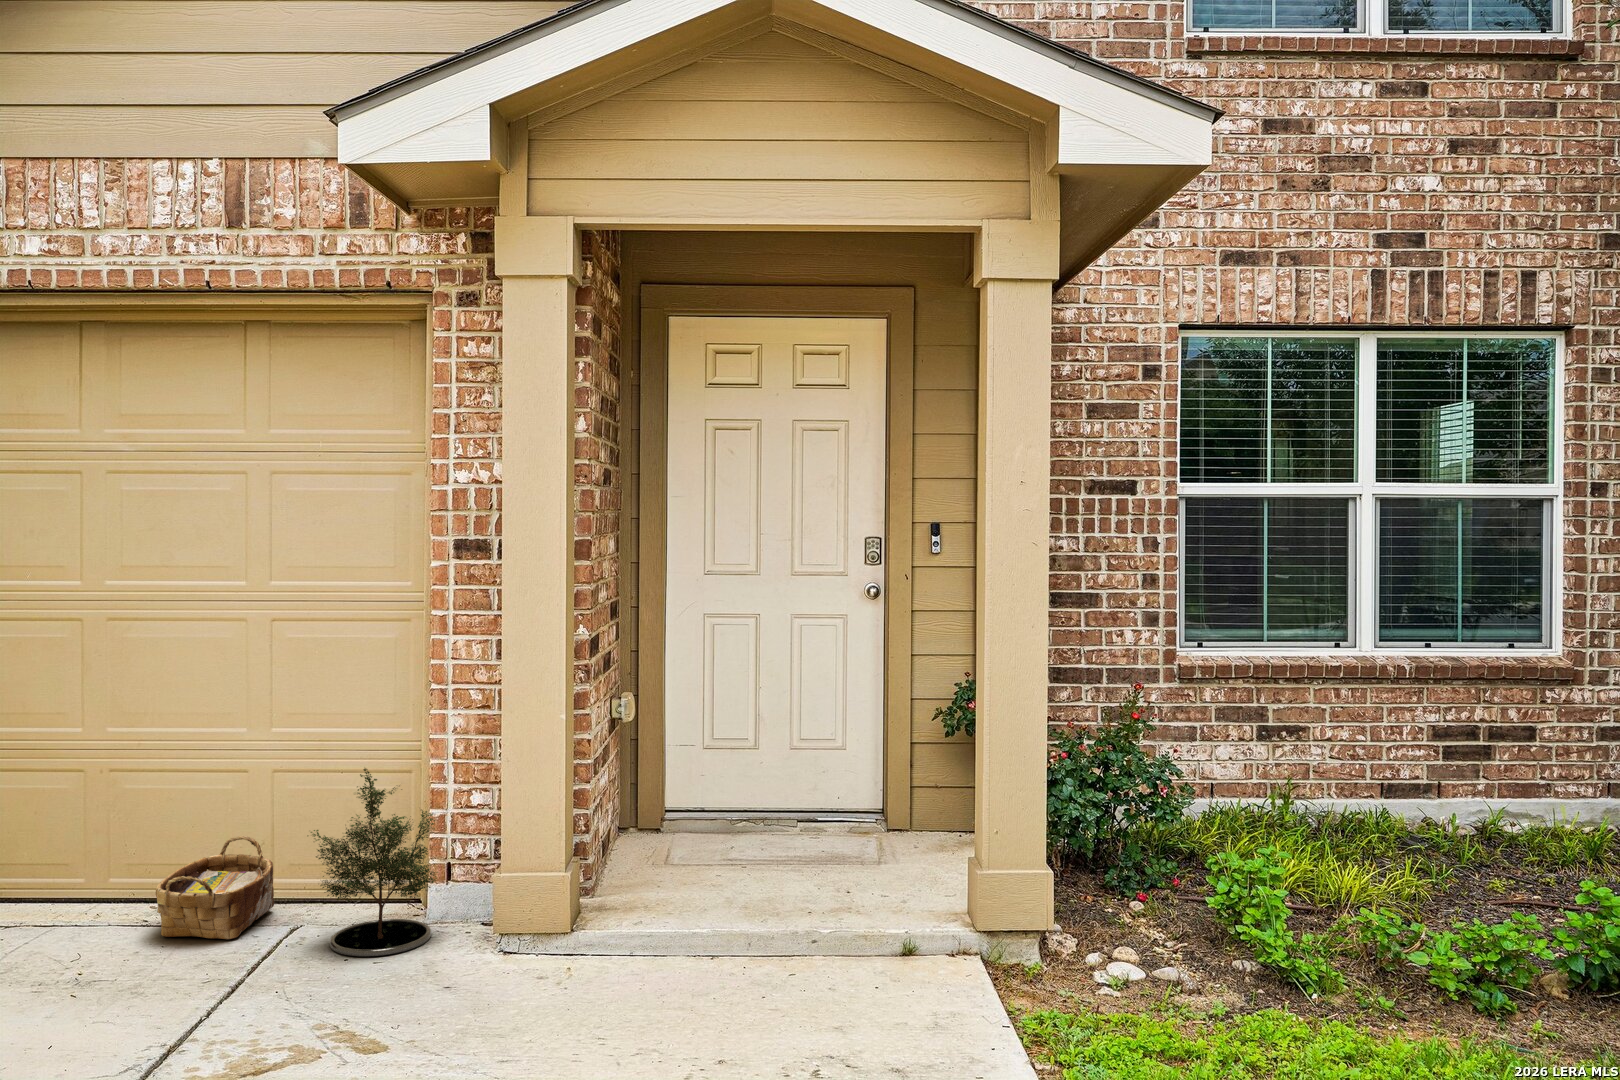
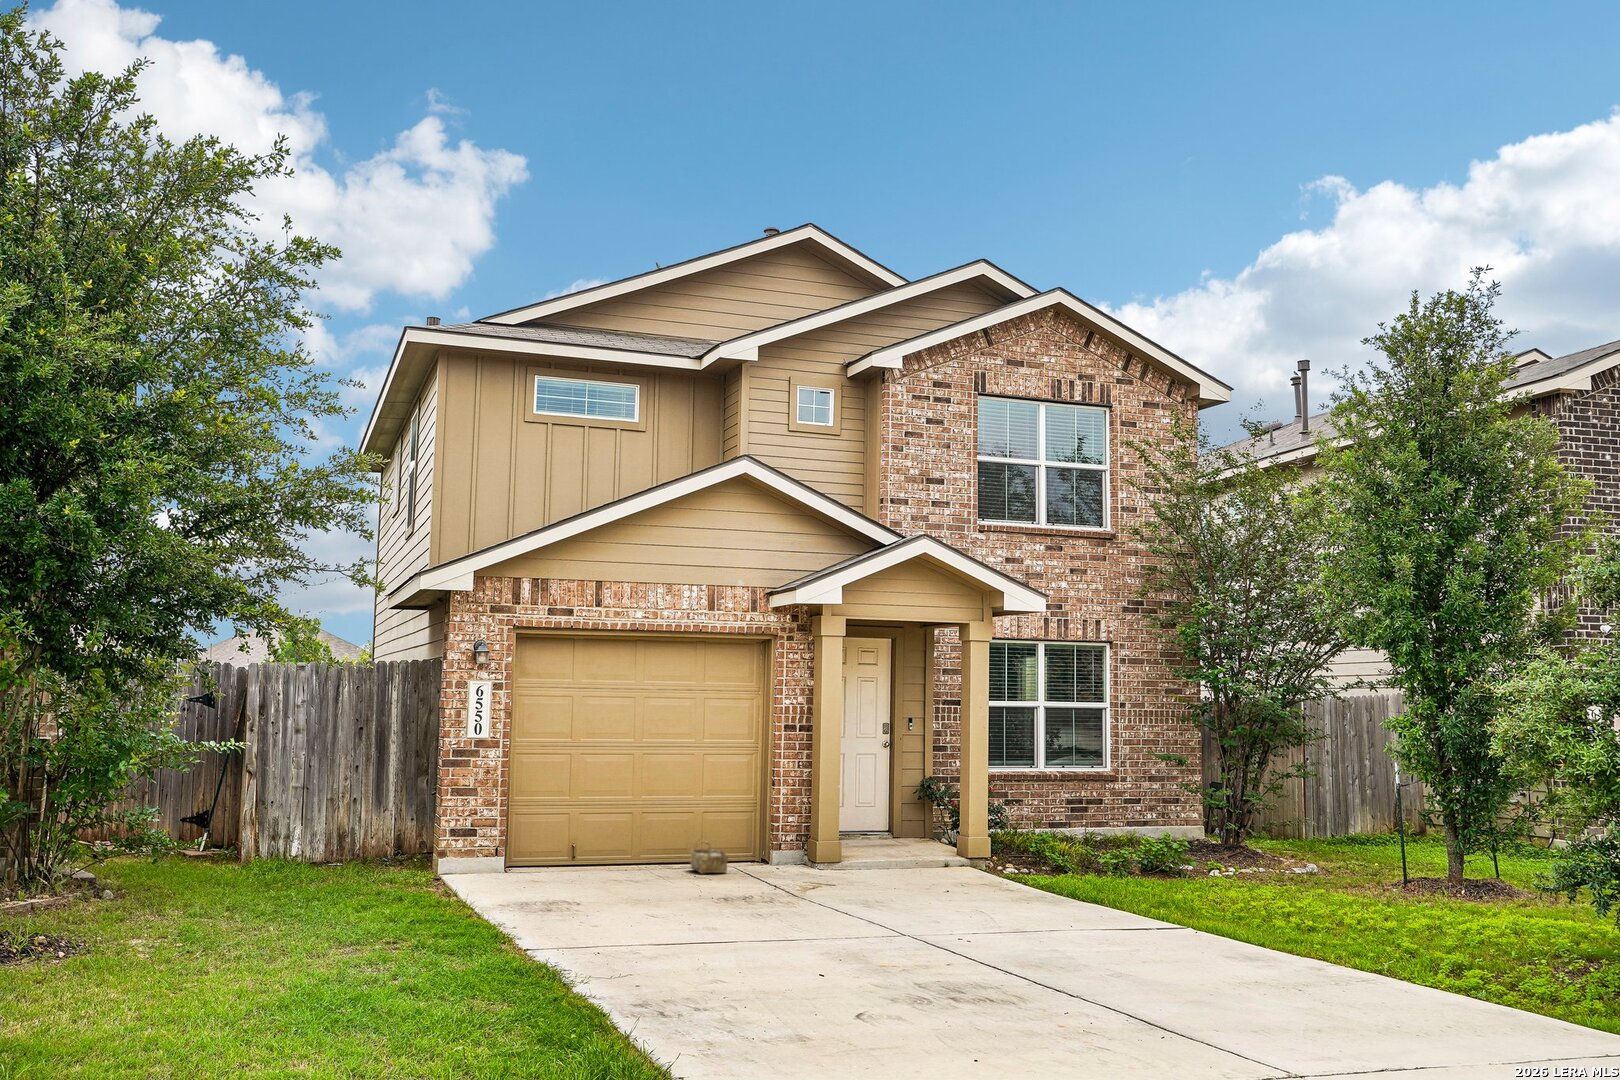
potted tree: present [311,768,438,956] -> none [755,809,794,873]

